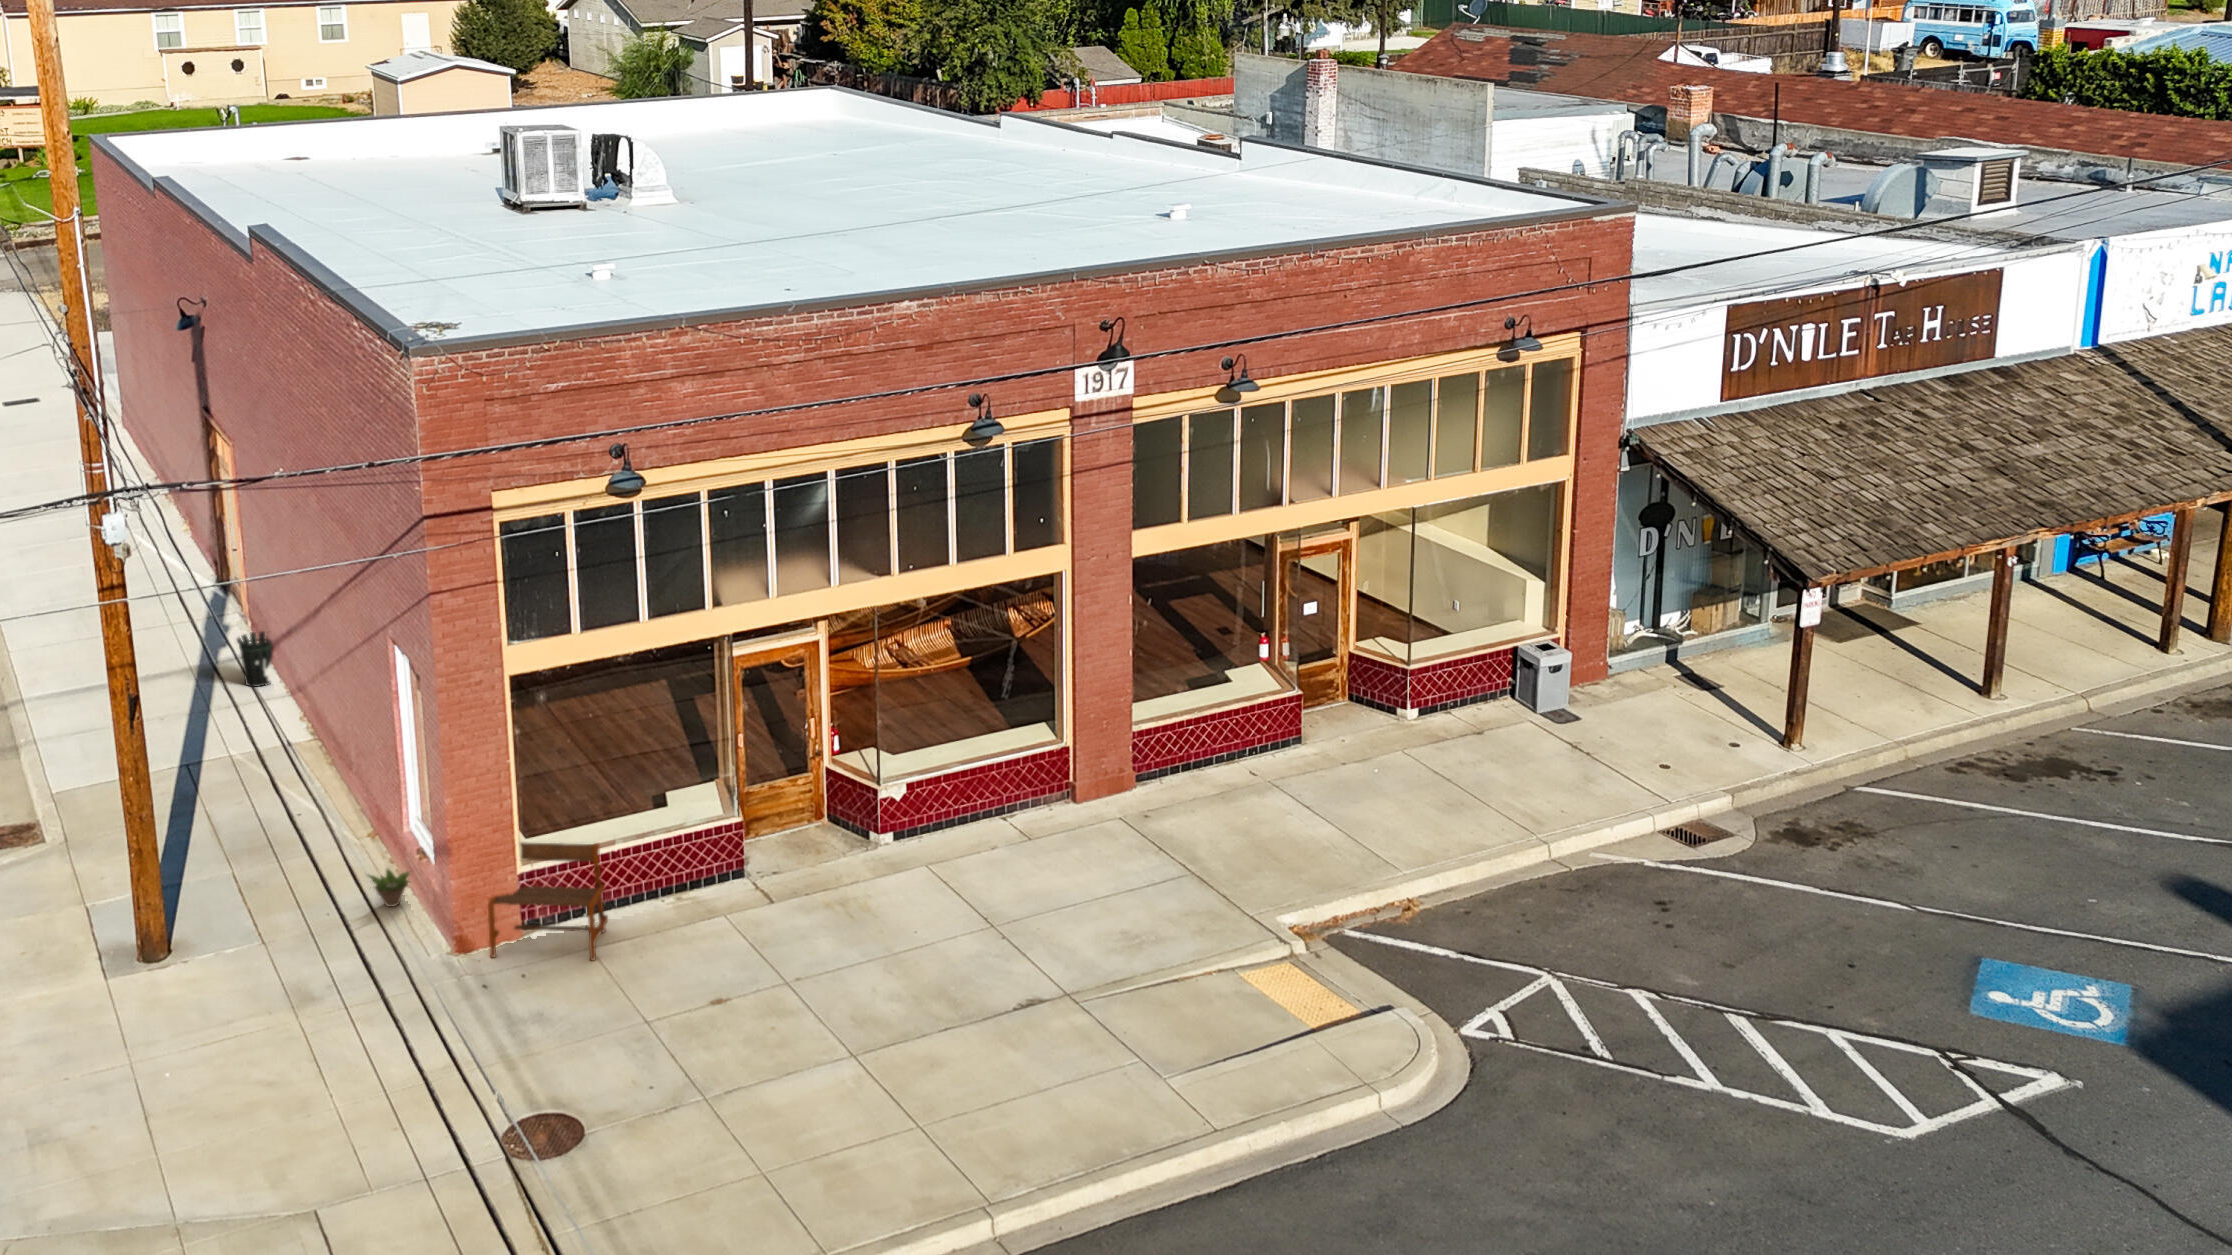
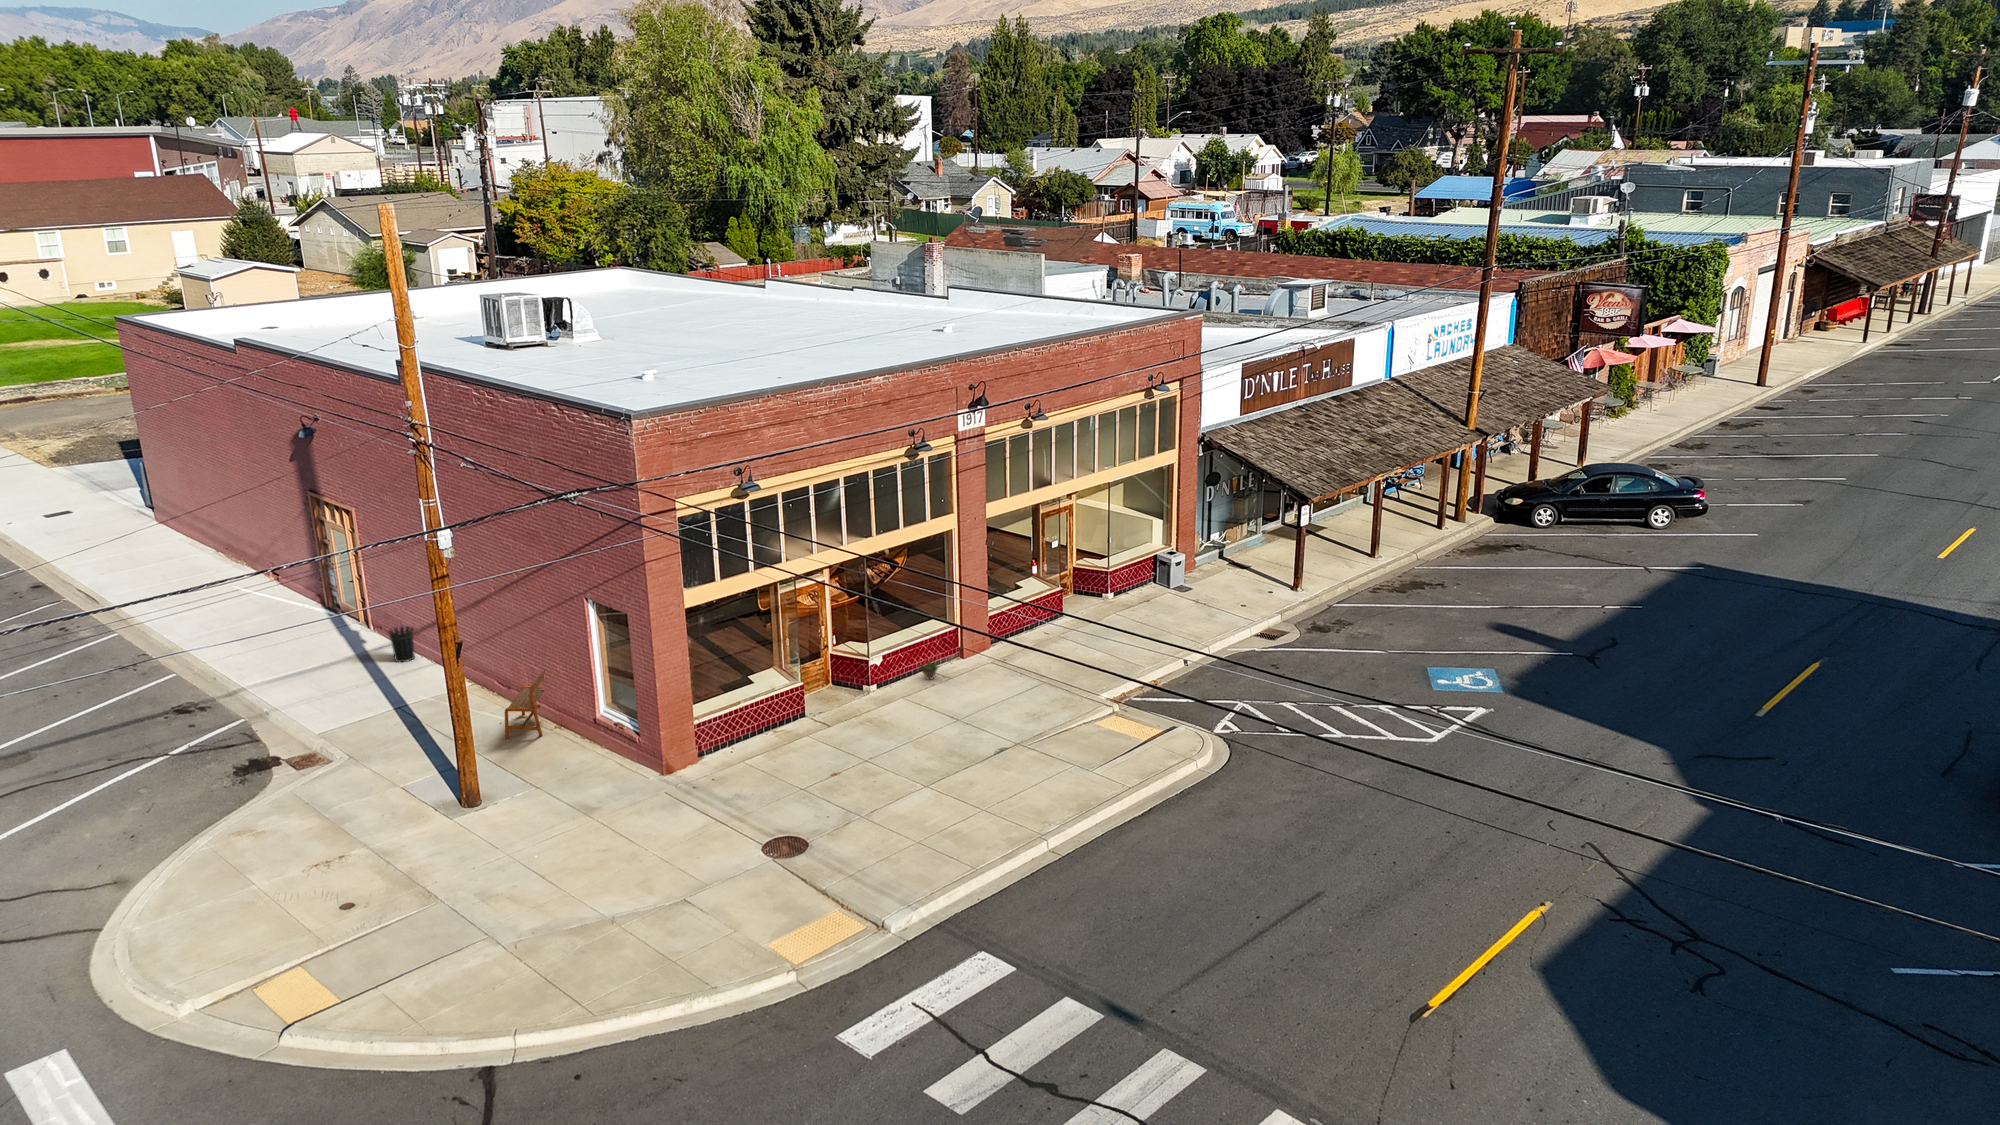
bench: present [488,842,608,960] -> present [505,670,545,738]
decorative plant: present [368,869,411,907] -> present [919,660,939,679]

